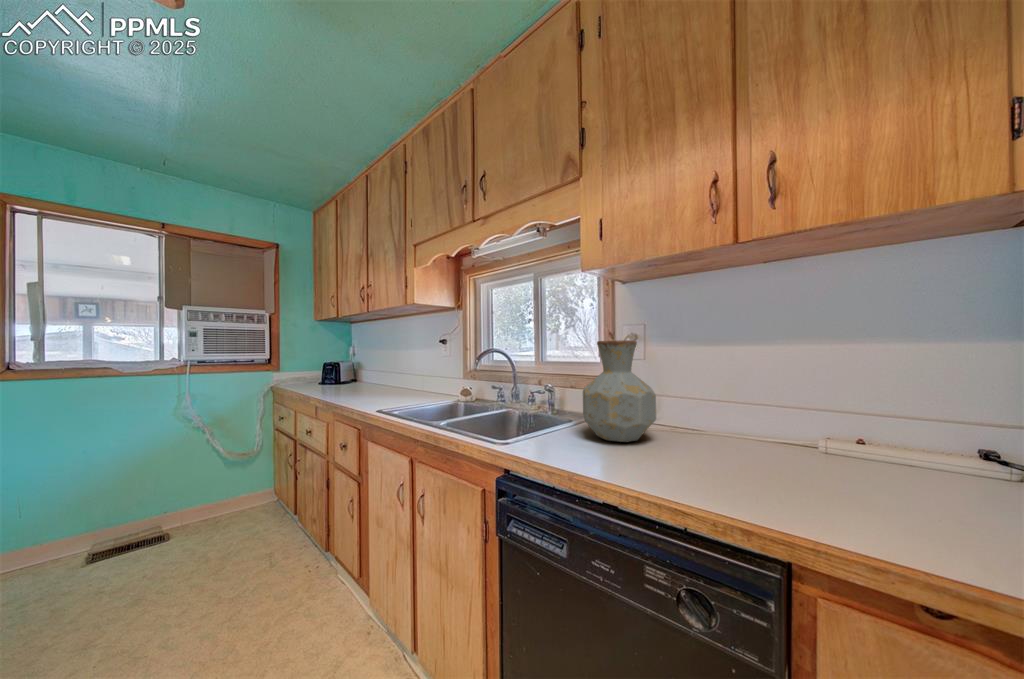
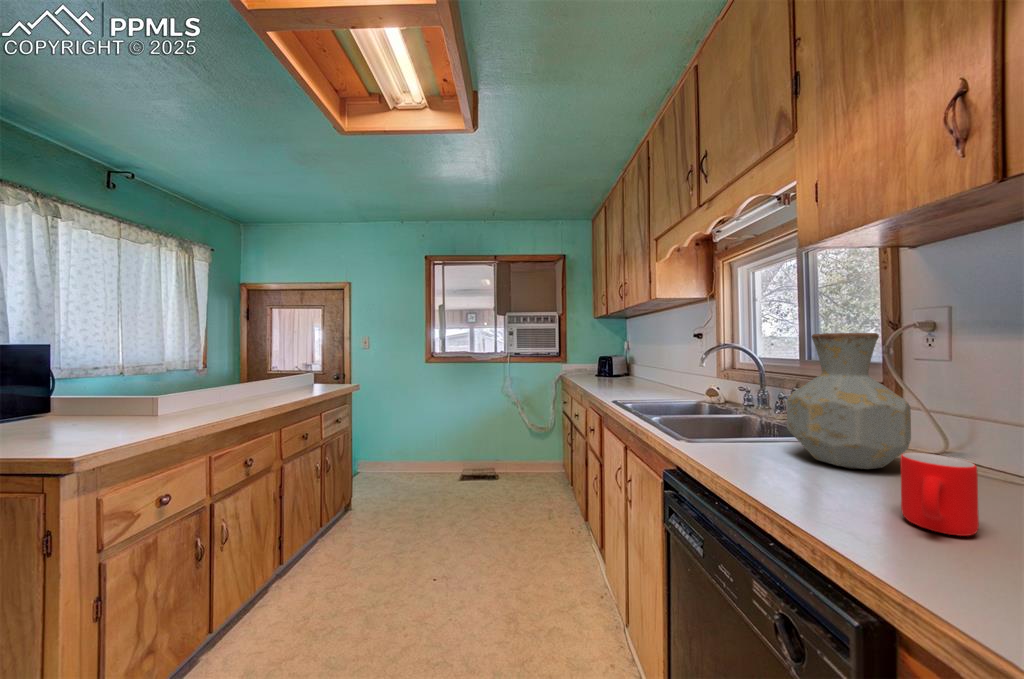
mug: none [702,425,744,479] -> present [900,453,979,536]

